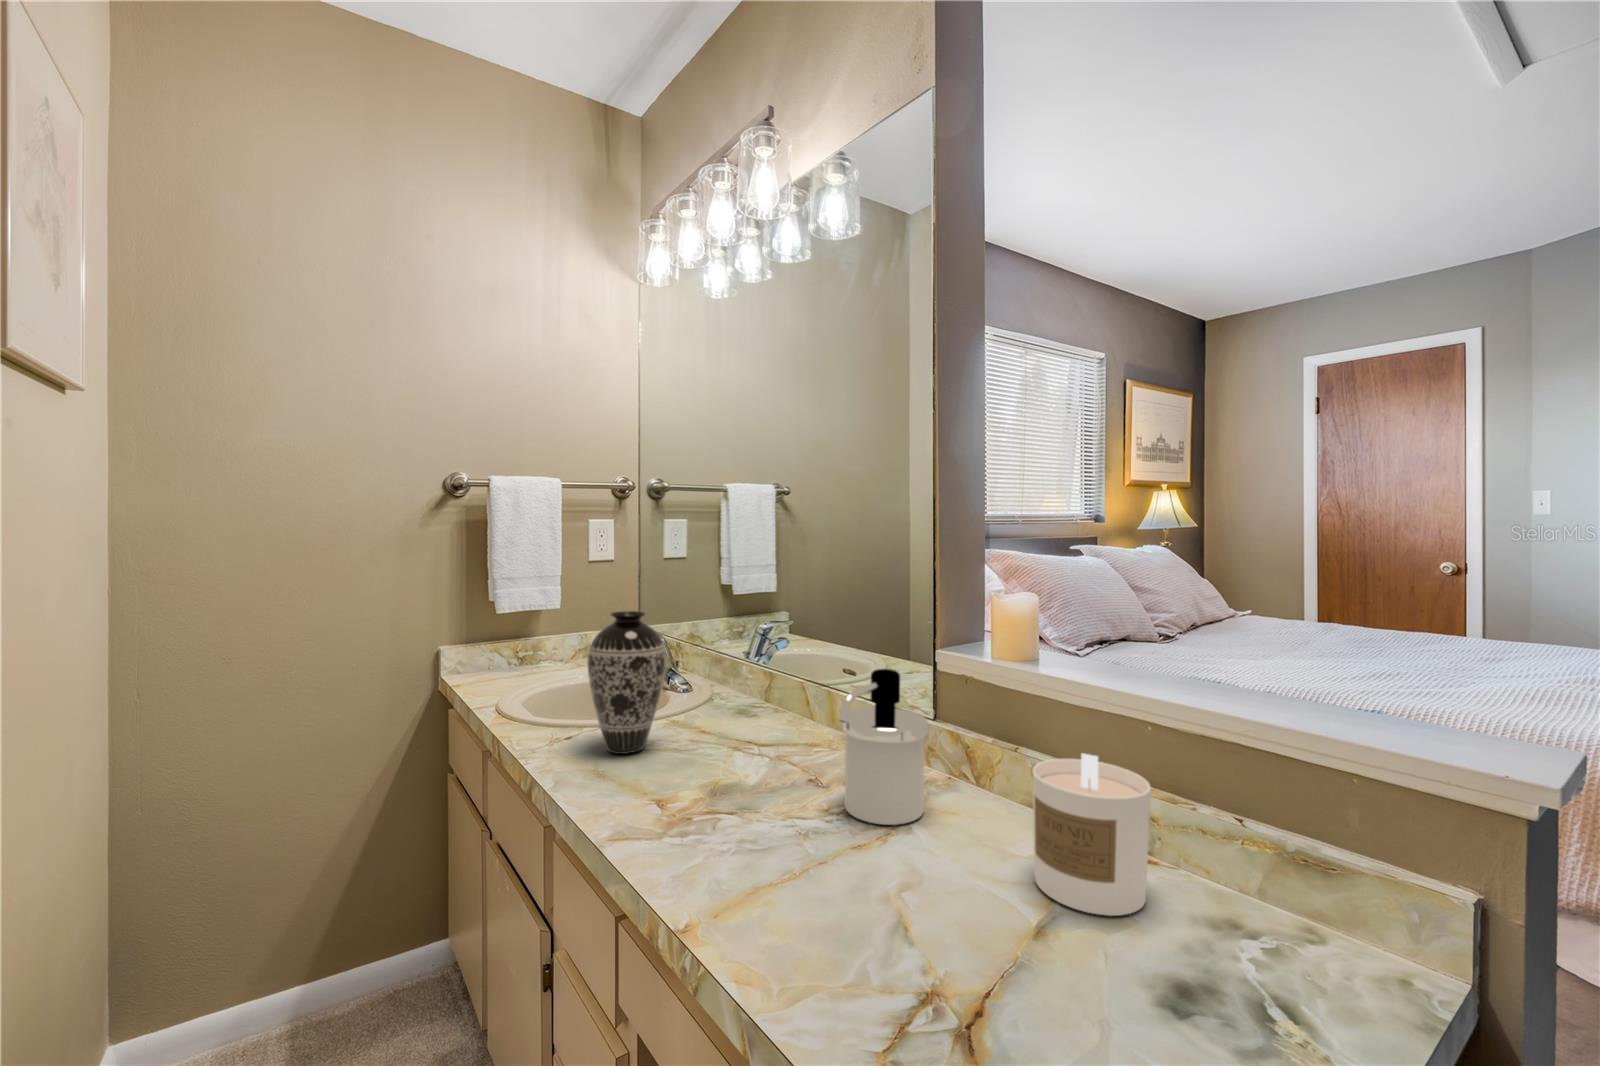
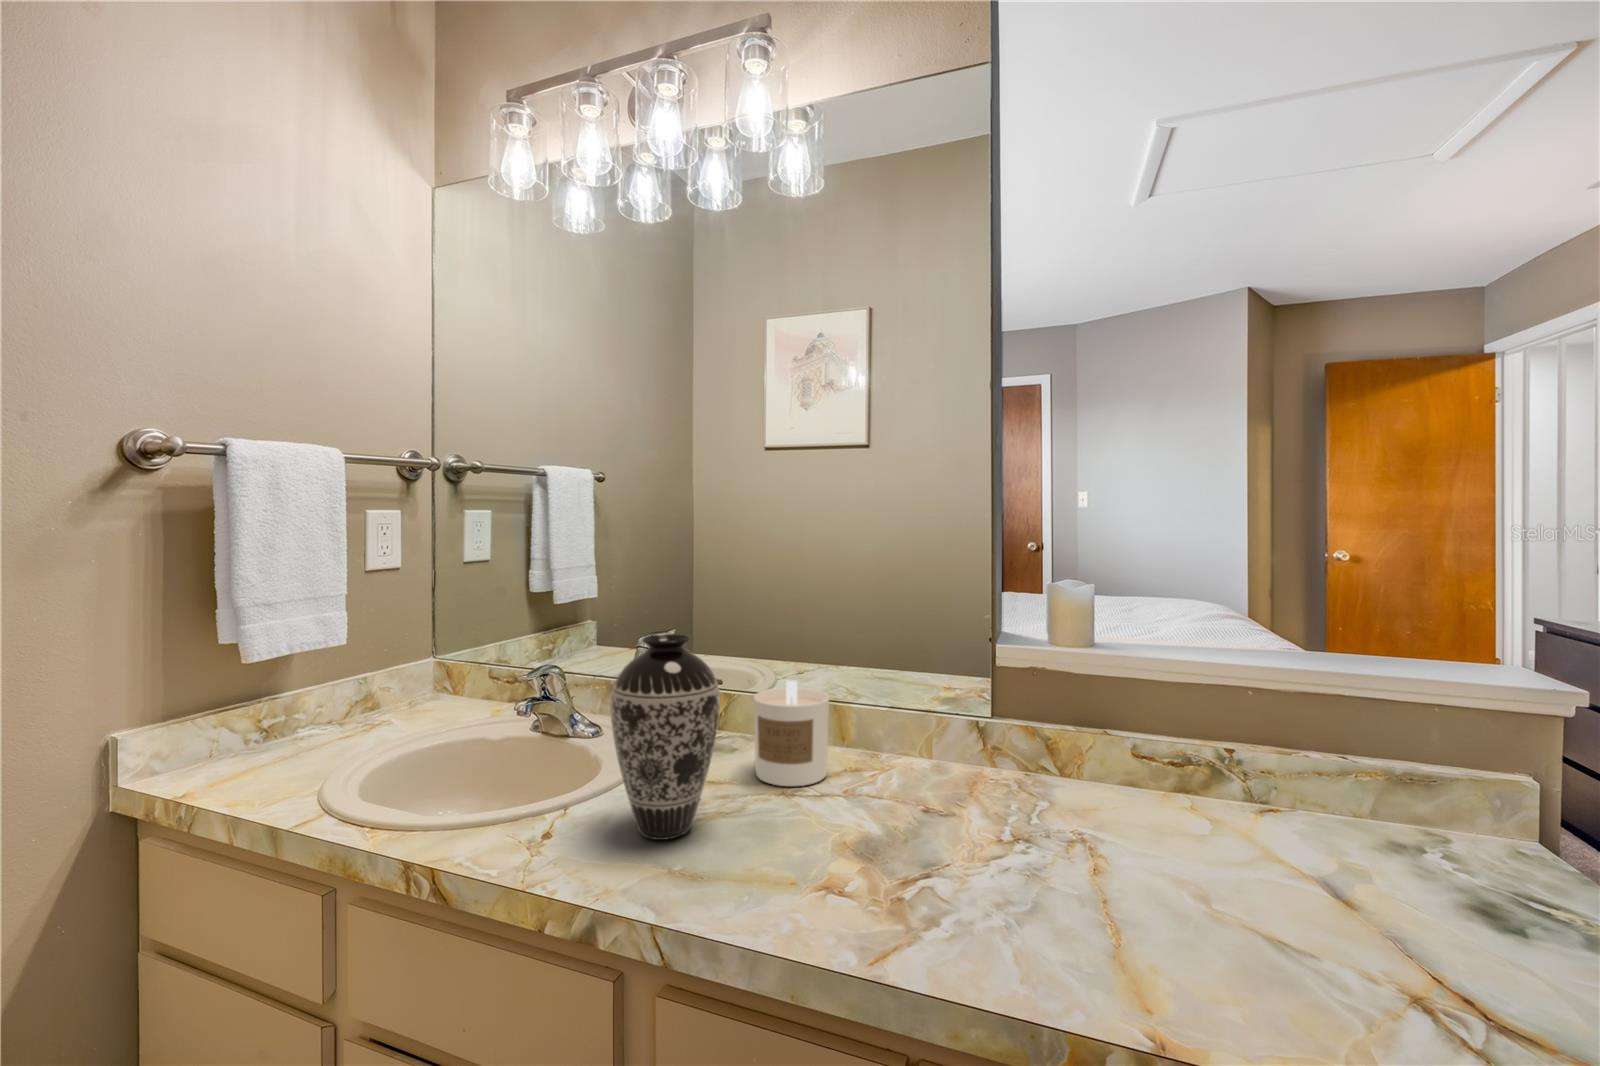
soap dispenser: present [839,669,928,825] -> none [1000,670,1098,840]
candle: present [1032,754,1151,916] -> present [754,681,829,786]

